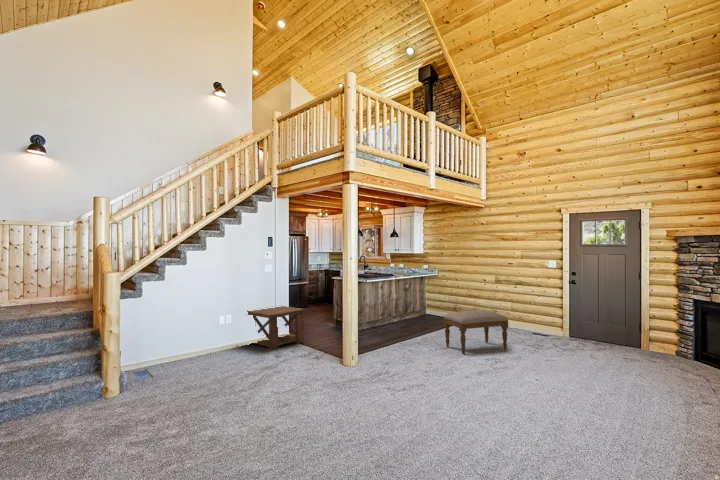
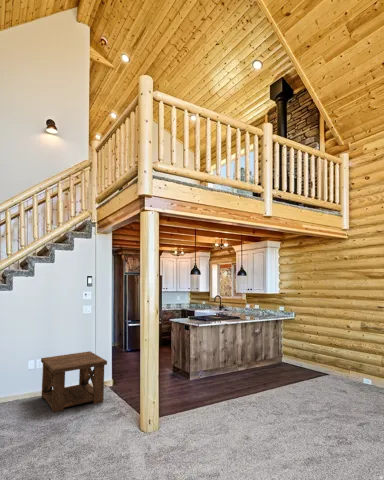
ottoman: present [444,310,508,354] -> none [268,388,365,466]

